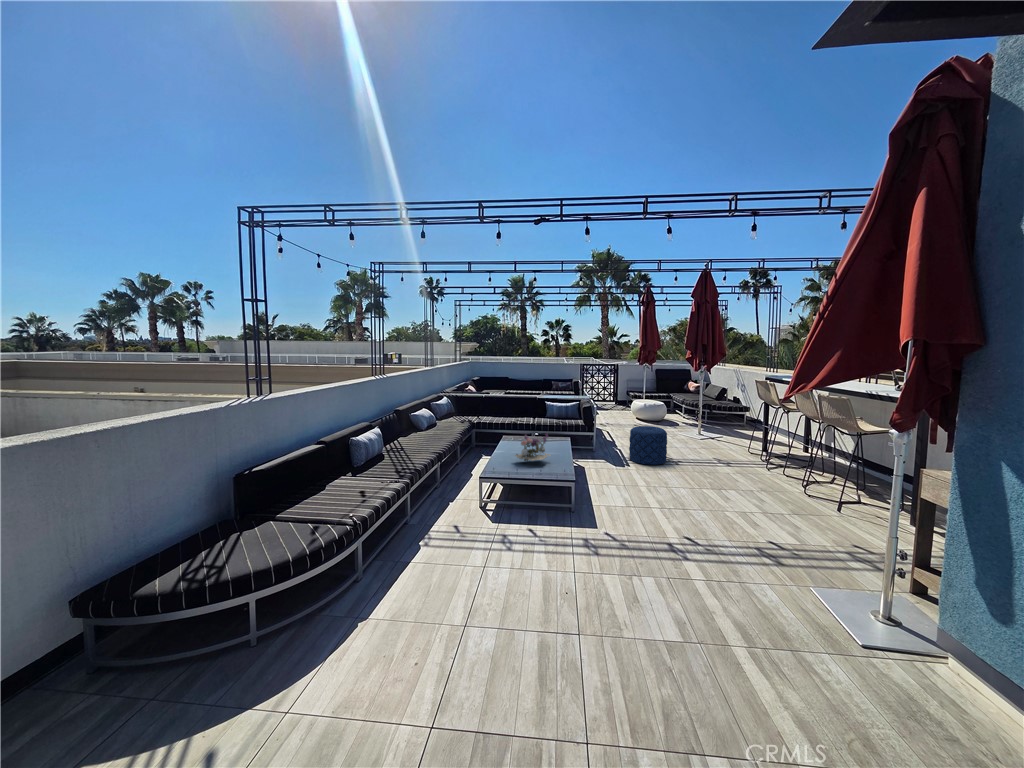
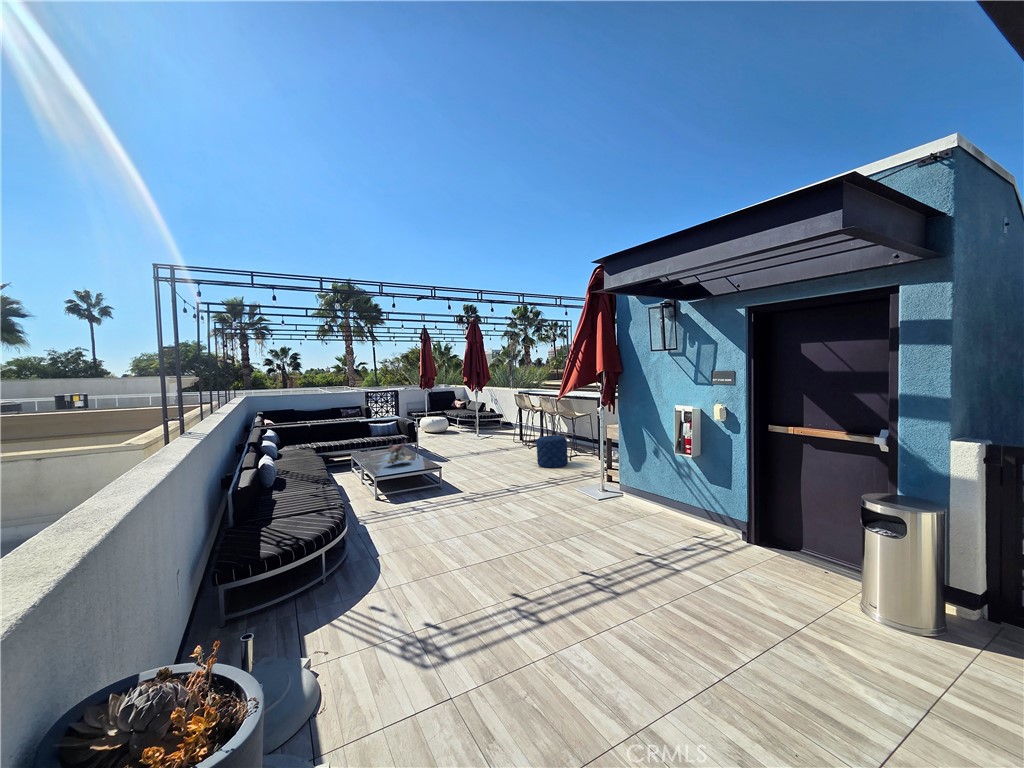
pouf: present [629,426,667,465] -> present [536,435,568,468]

